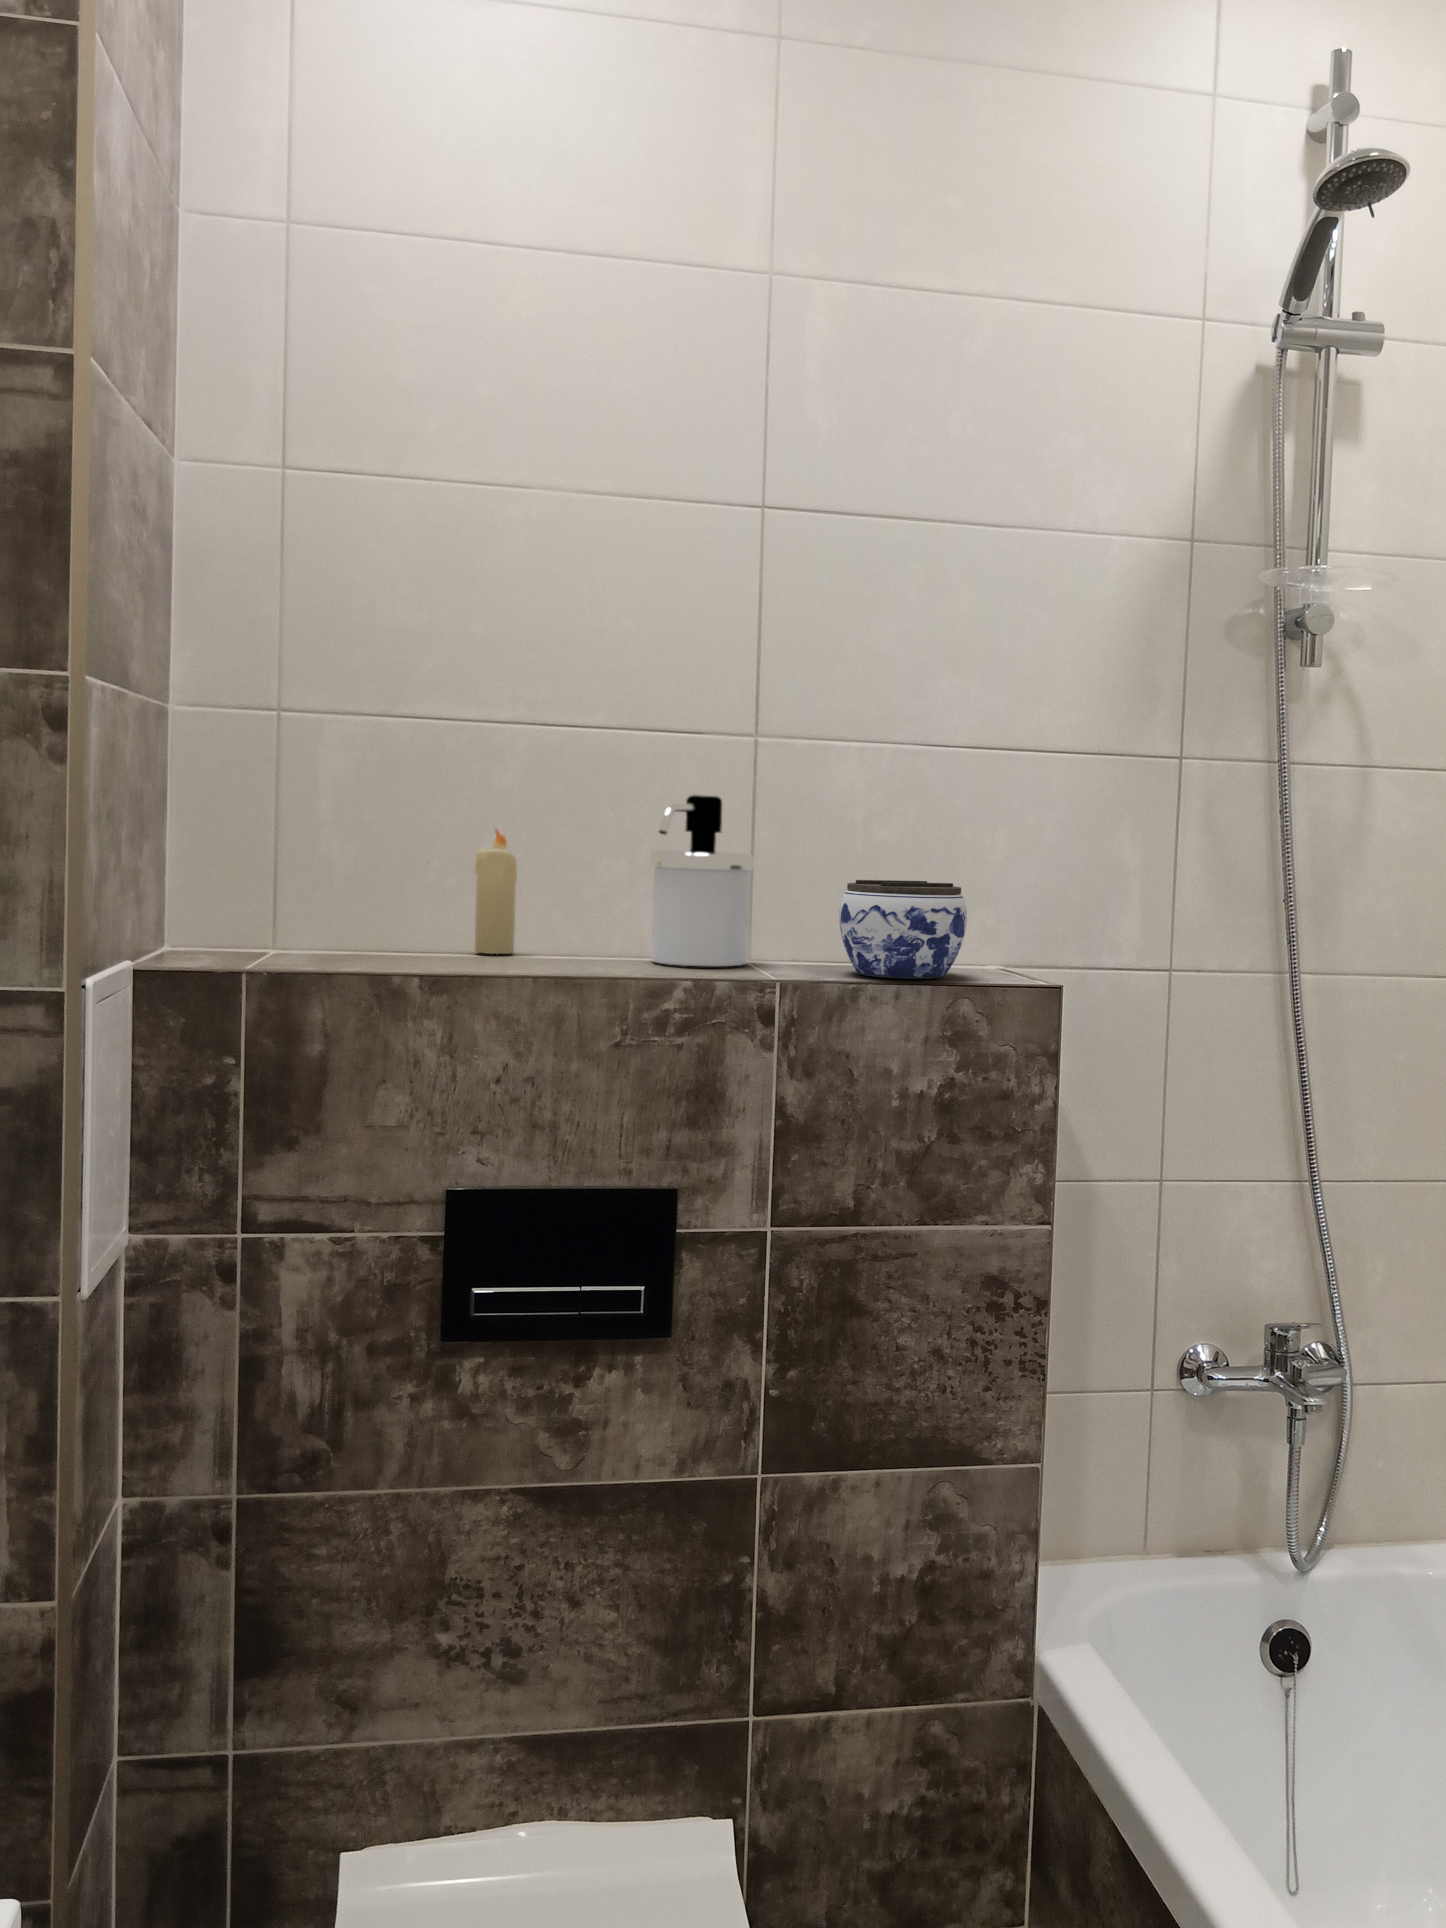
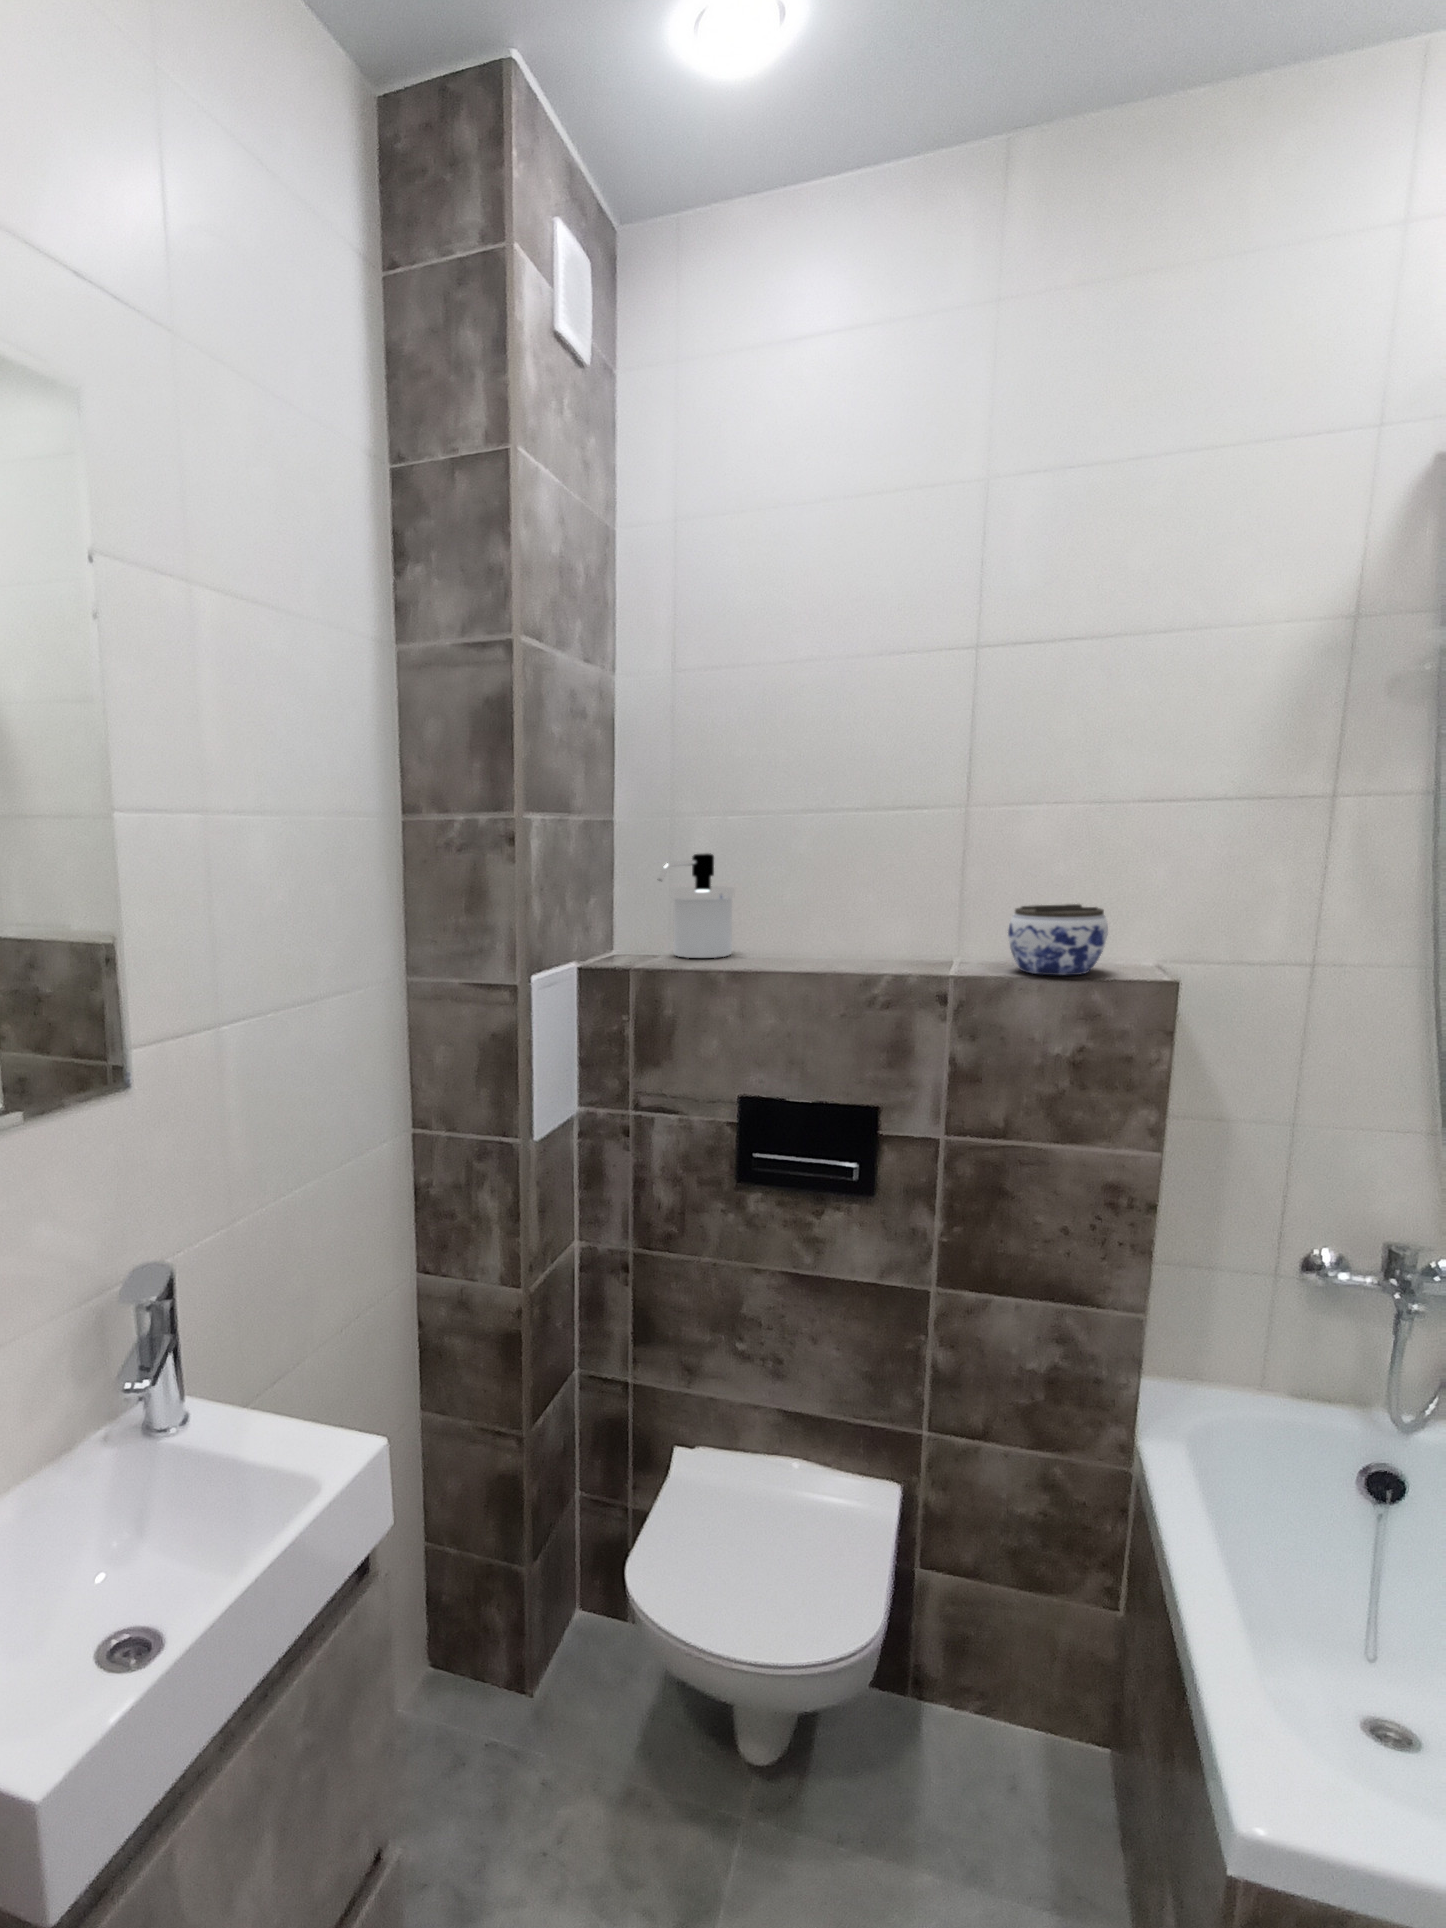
soap dispenser: present [651,795,754,966] -> present [658,853,735,958]
candle: present [475,829,517,954] -> none [776,876,802,953]

